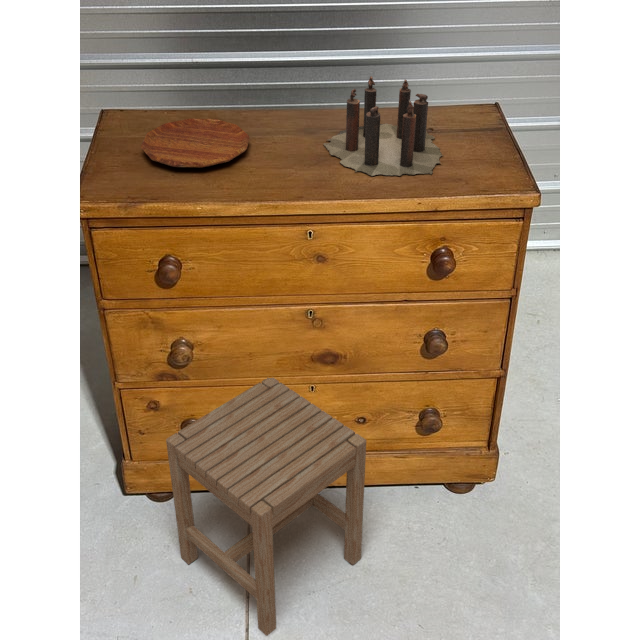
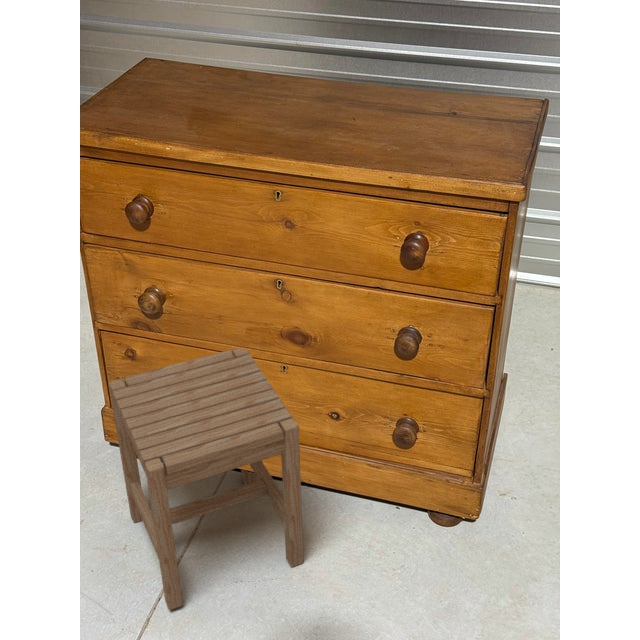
candle: present [324,76,443,176] -> none [318,41,484,152]
tray: present [141,119,249,167] -> none [151,70,261,114]

